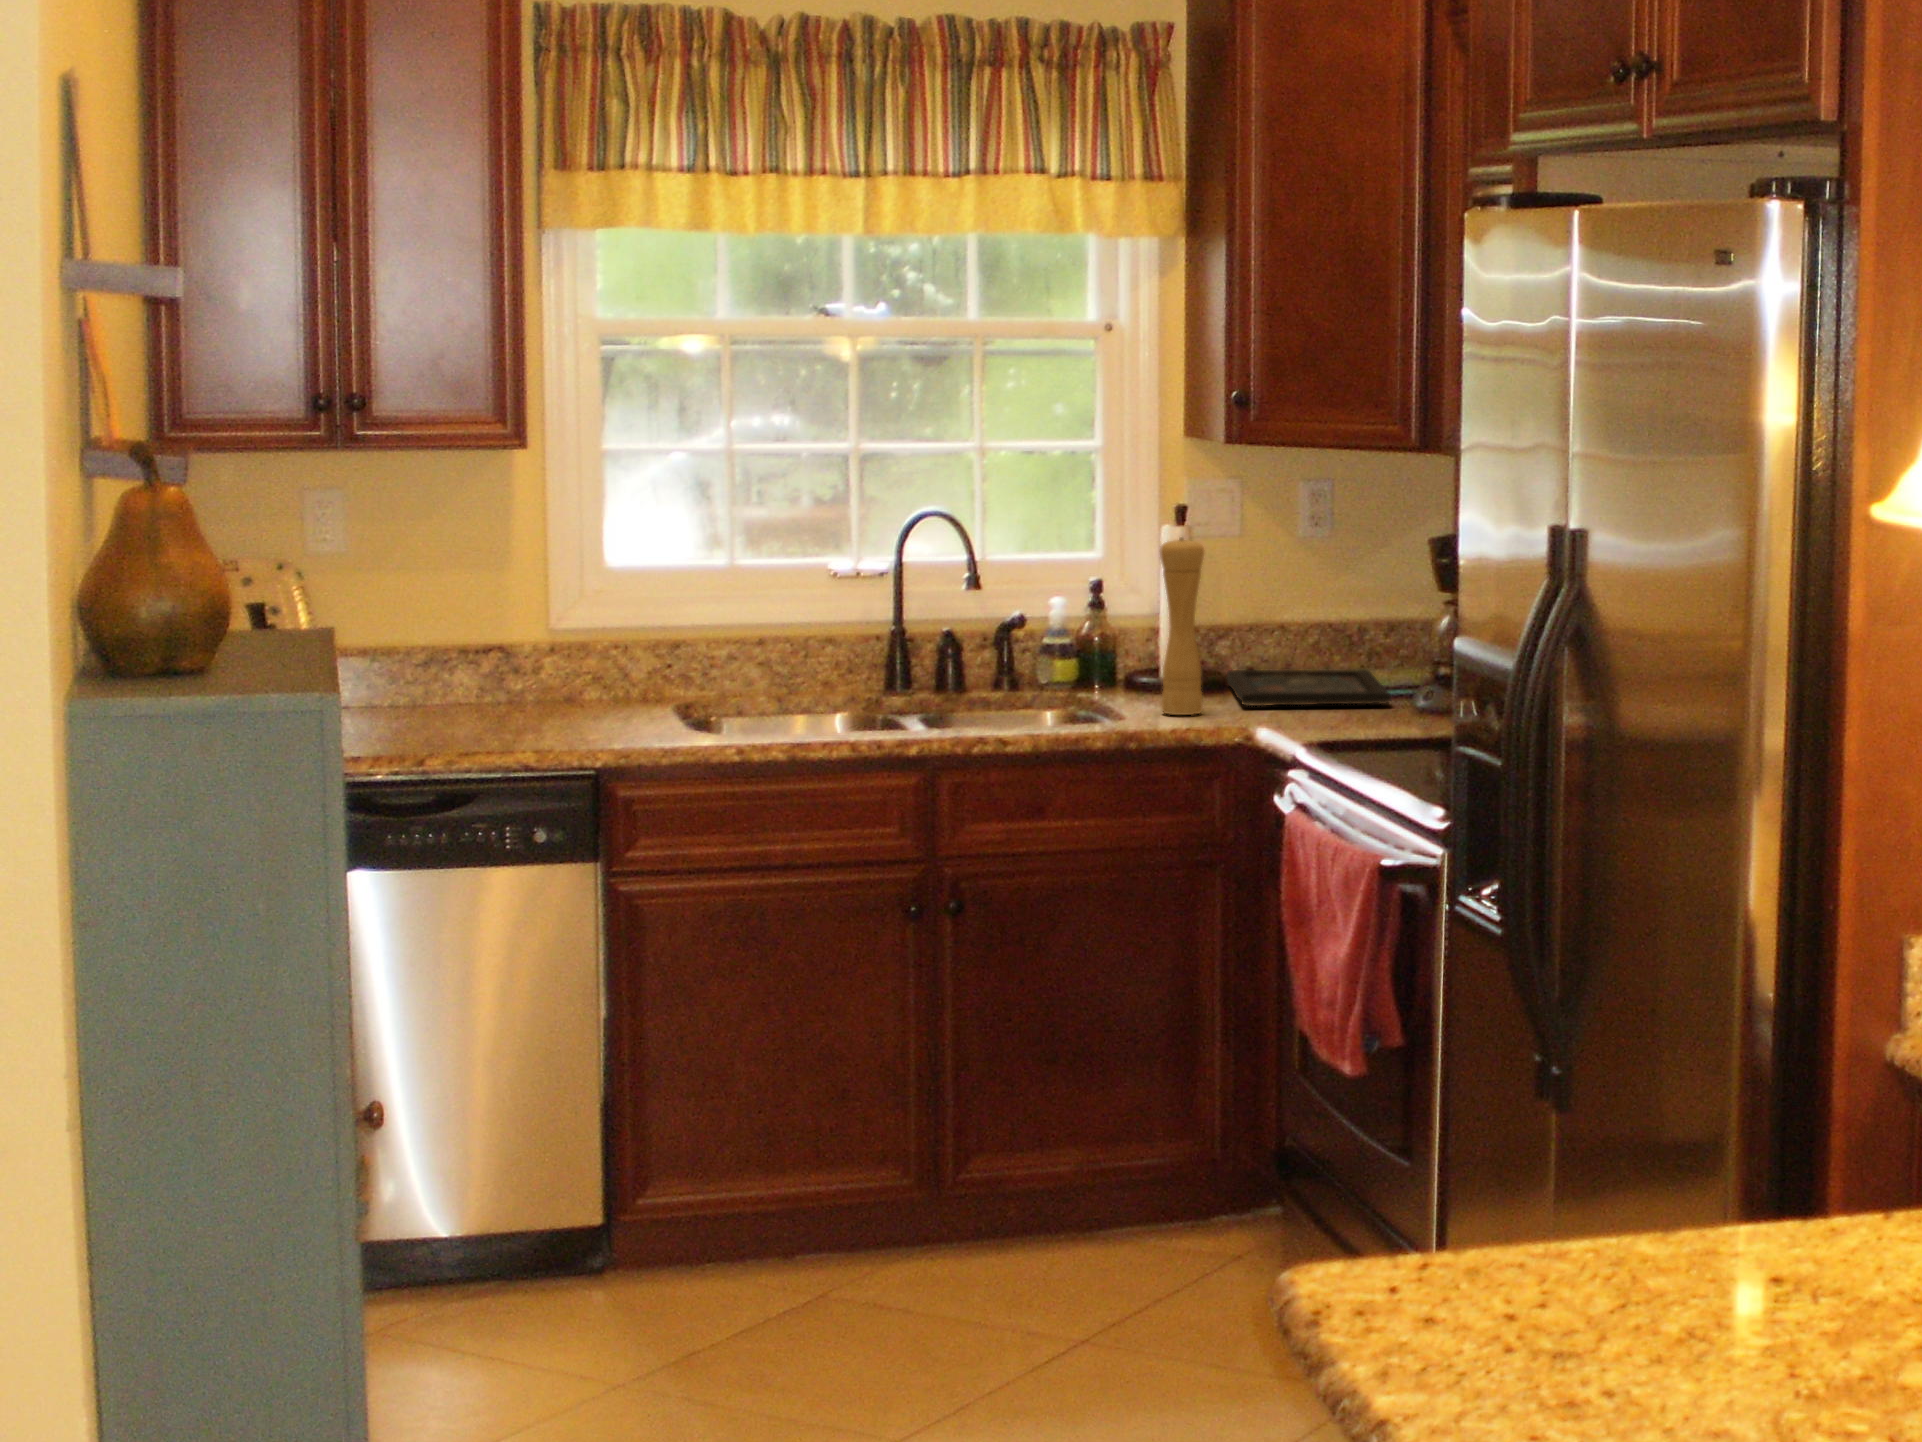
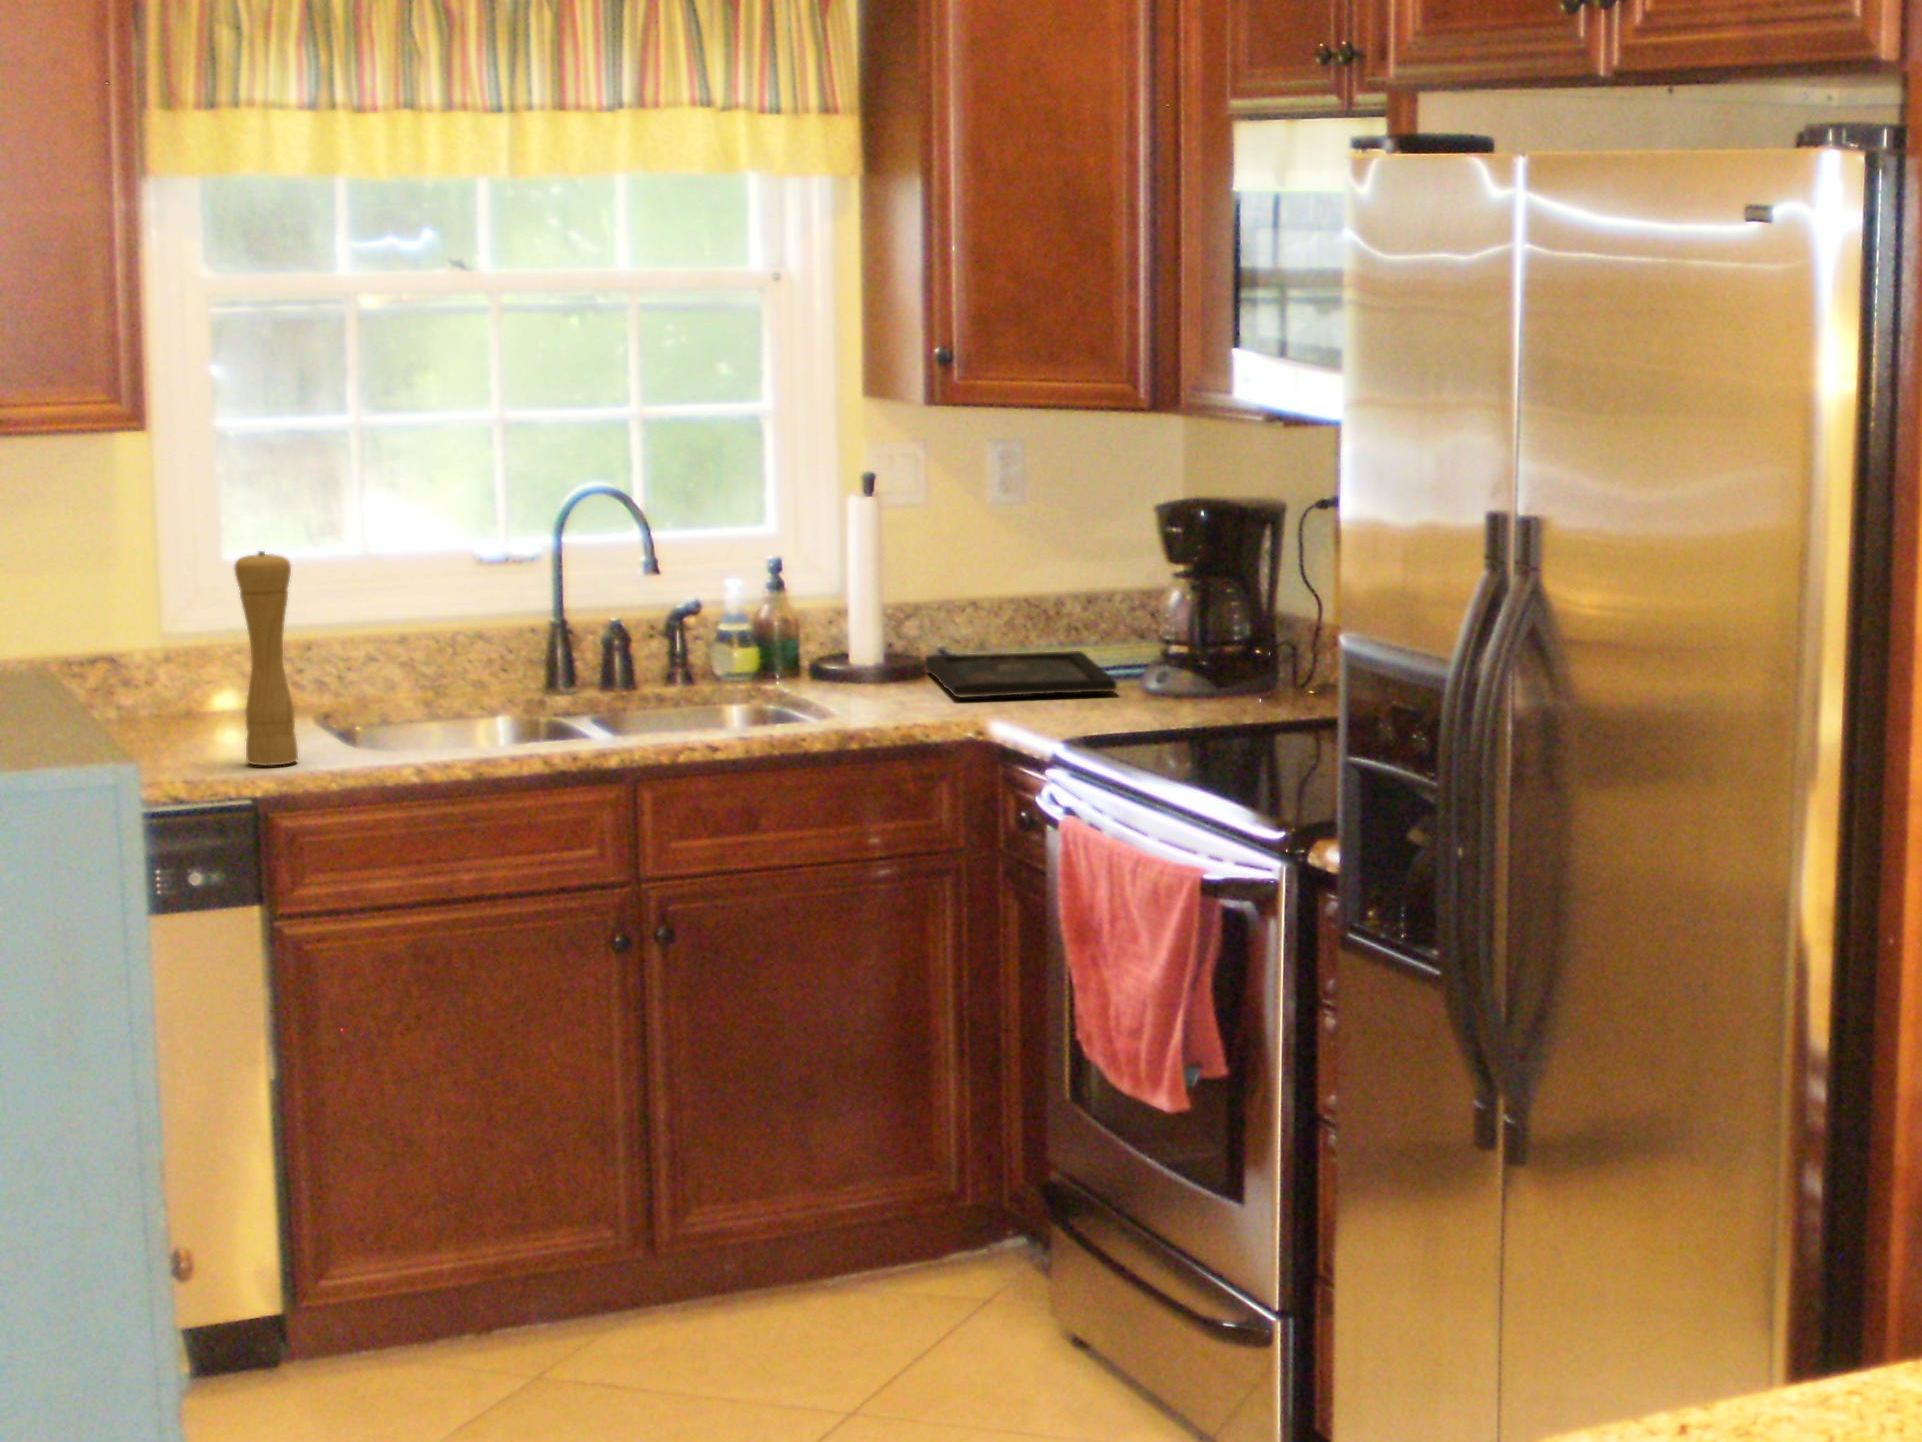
pepper mill: present [1160,538,1204,715] -> present [235,551,298,766]

